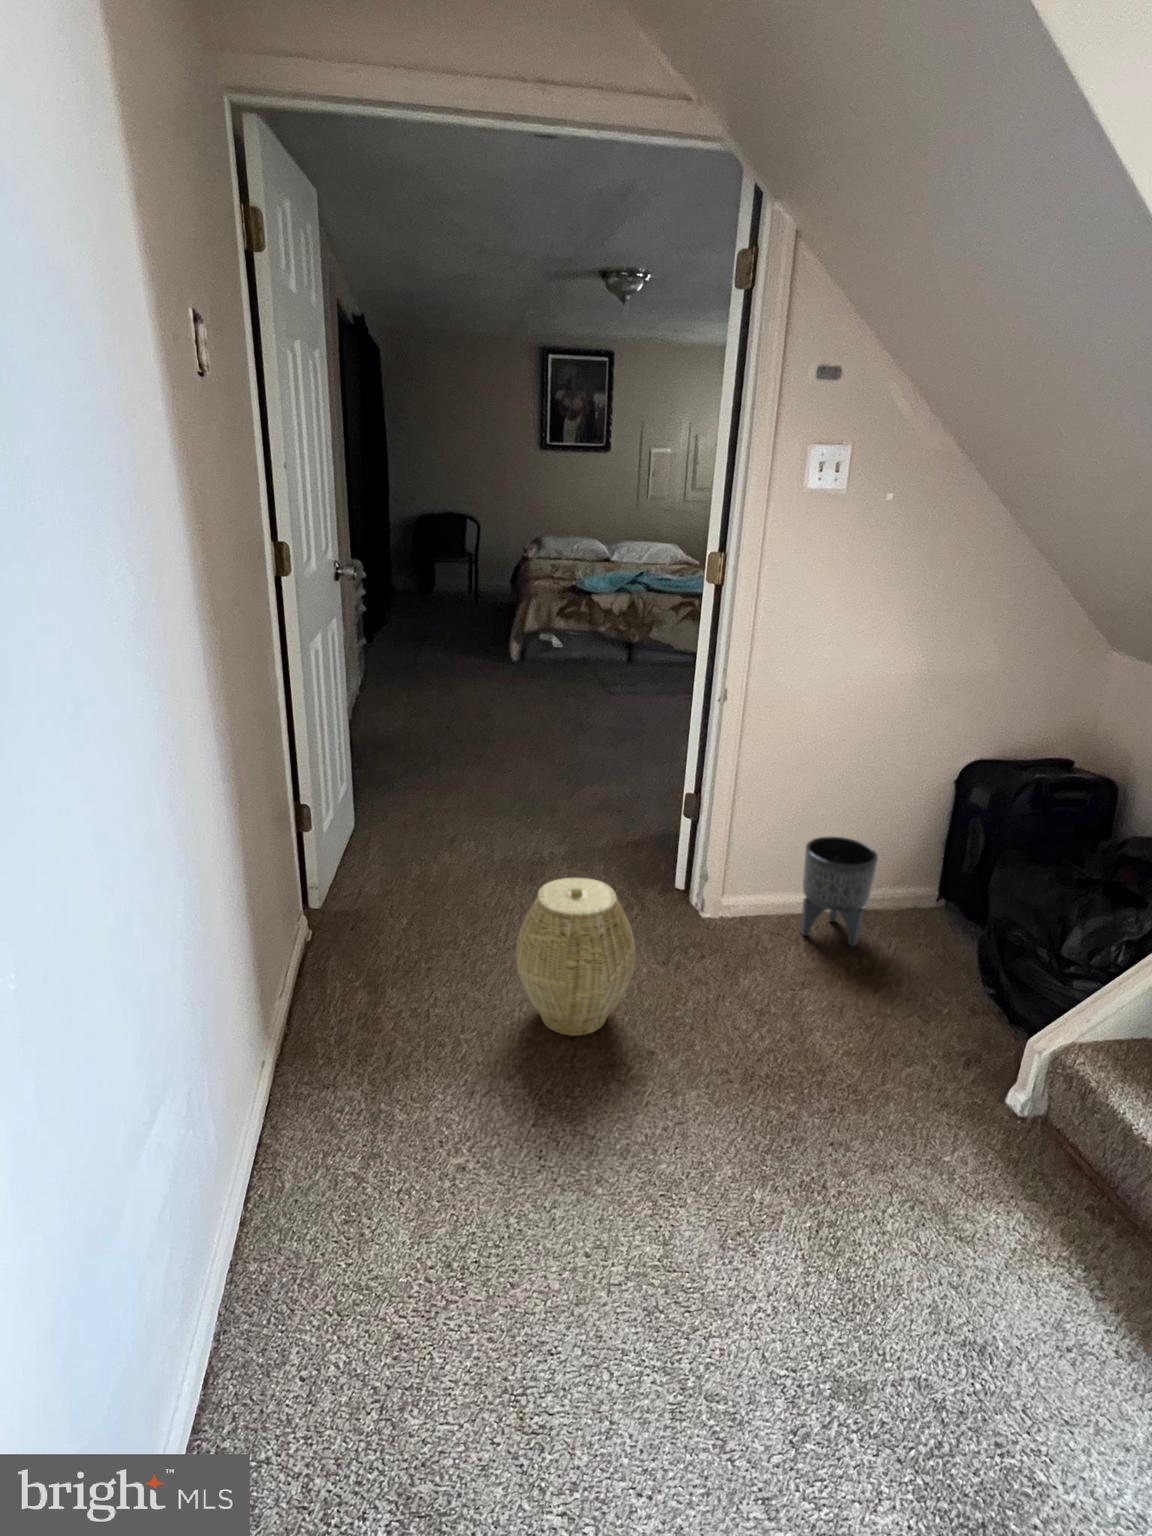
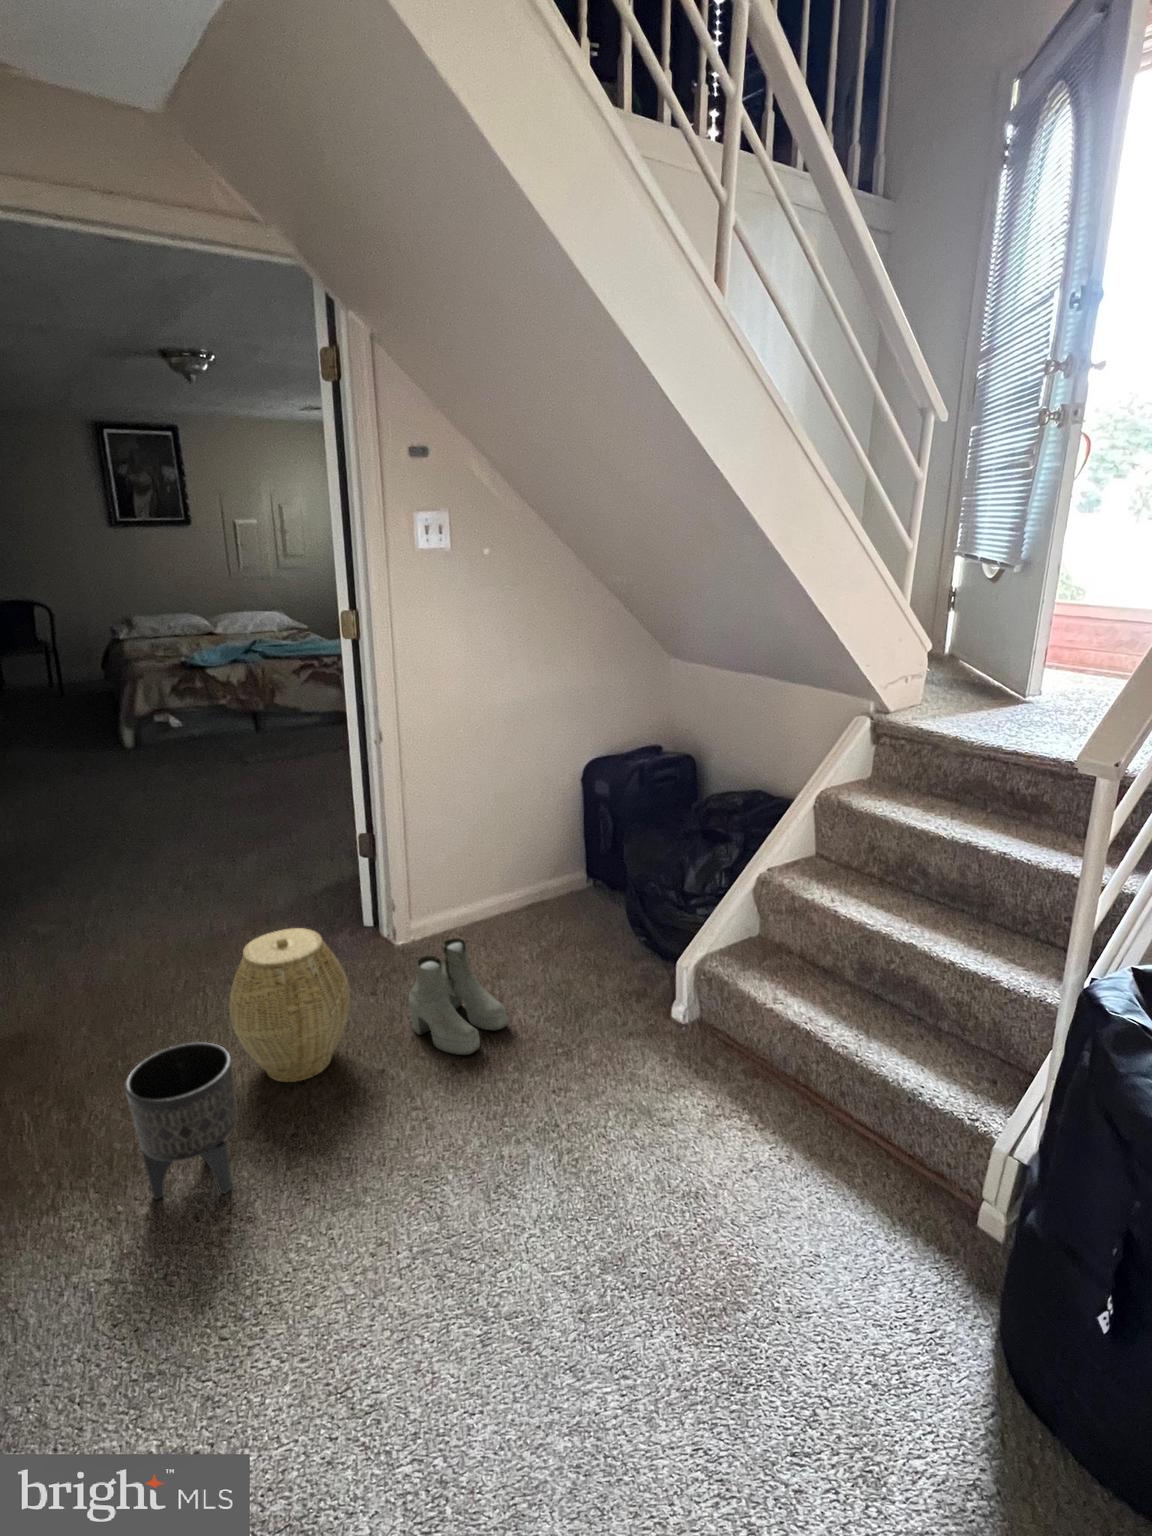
planter: present [801,837,878,946] -> present [125,1042,237,1200]
boots: none [695,932,801,1066] -> present [409,938,508,1055]

